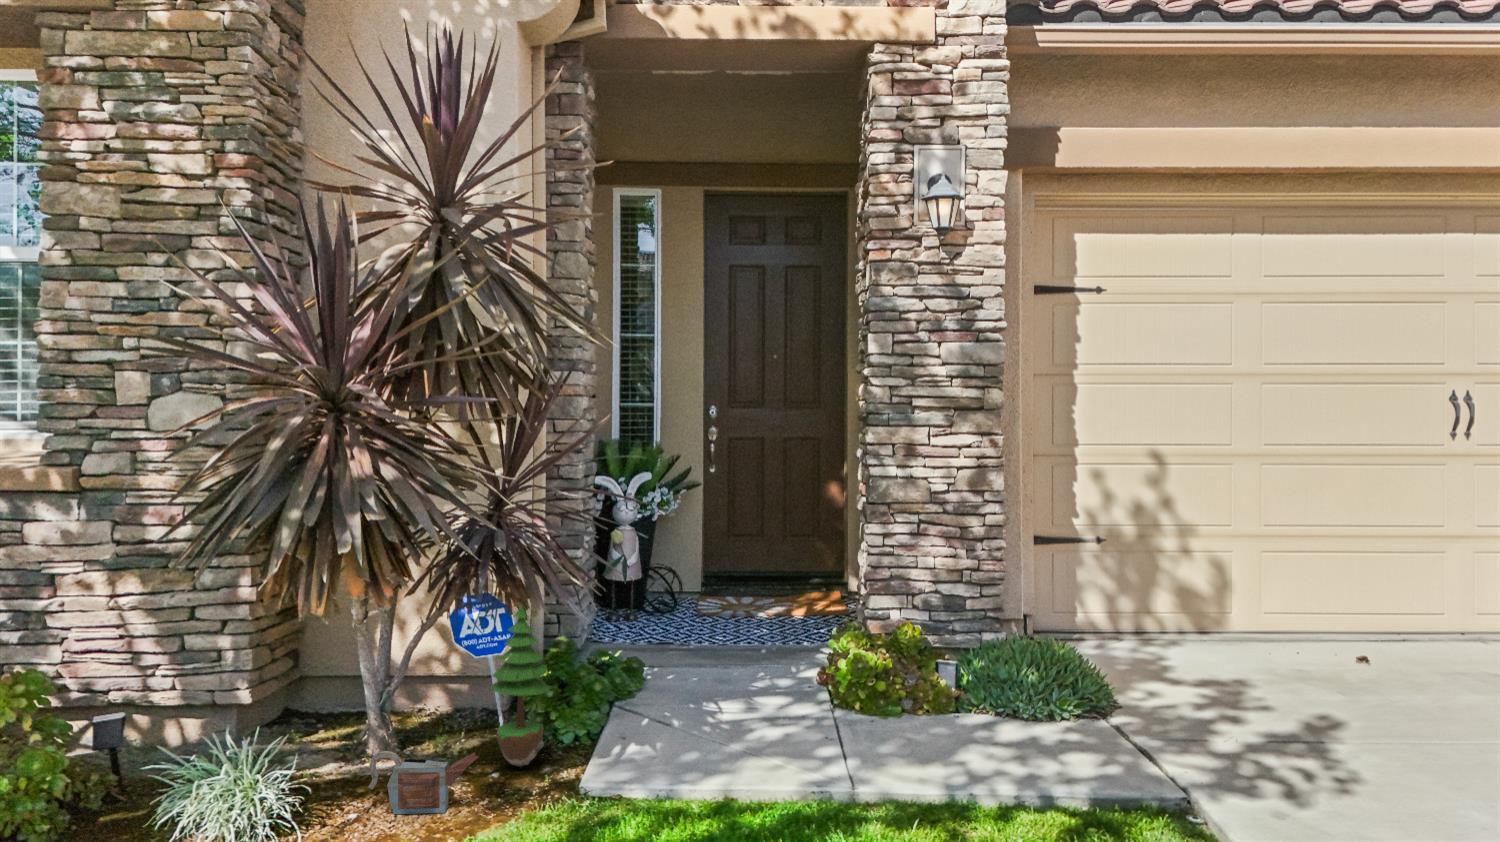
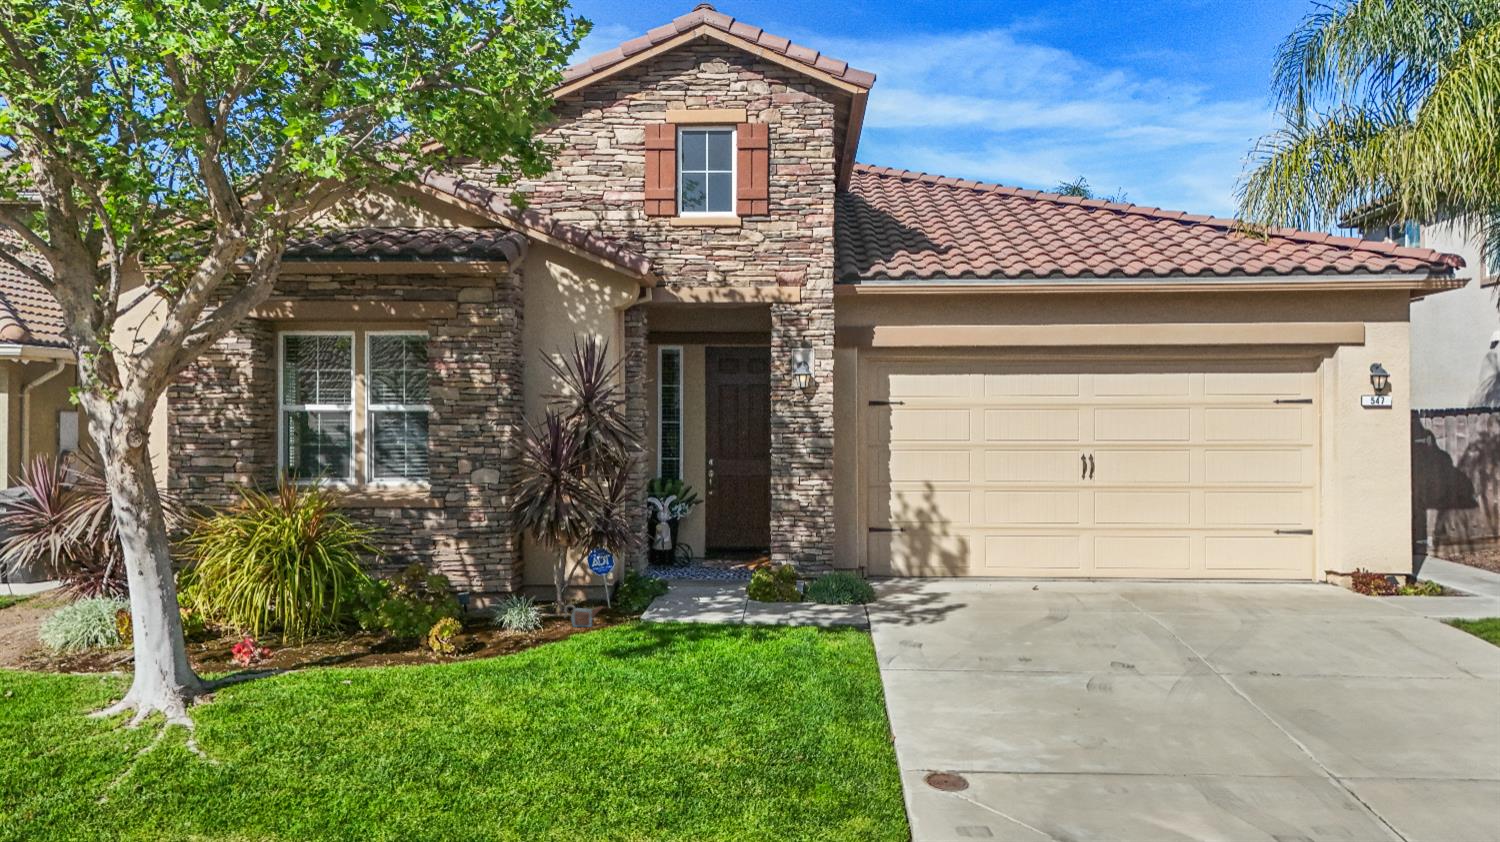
potted tree: present [489,604,549,767] -> none [605,552,629,617]

